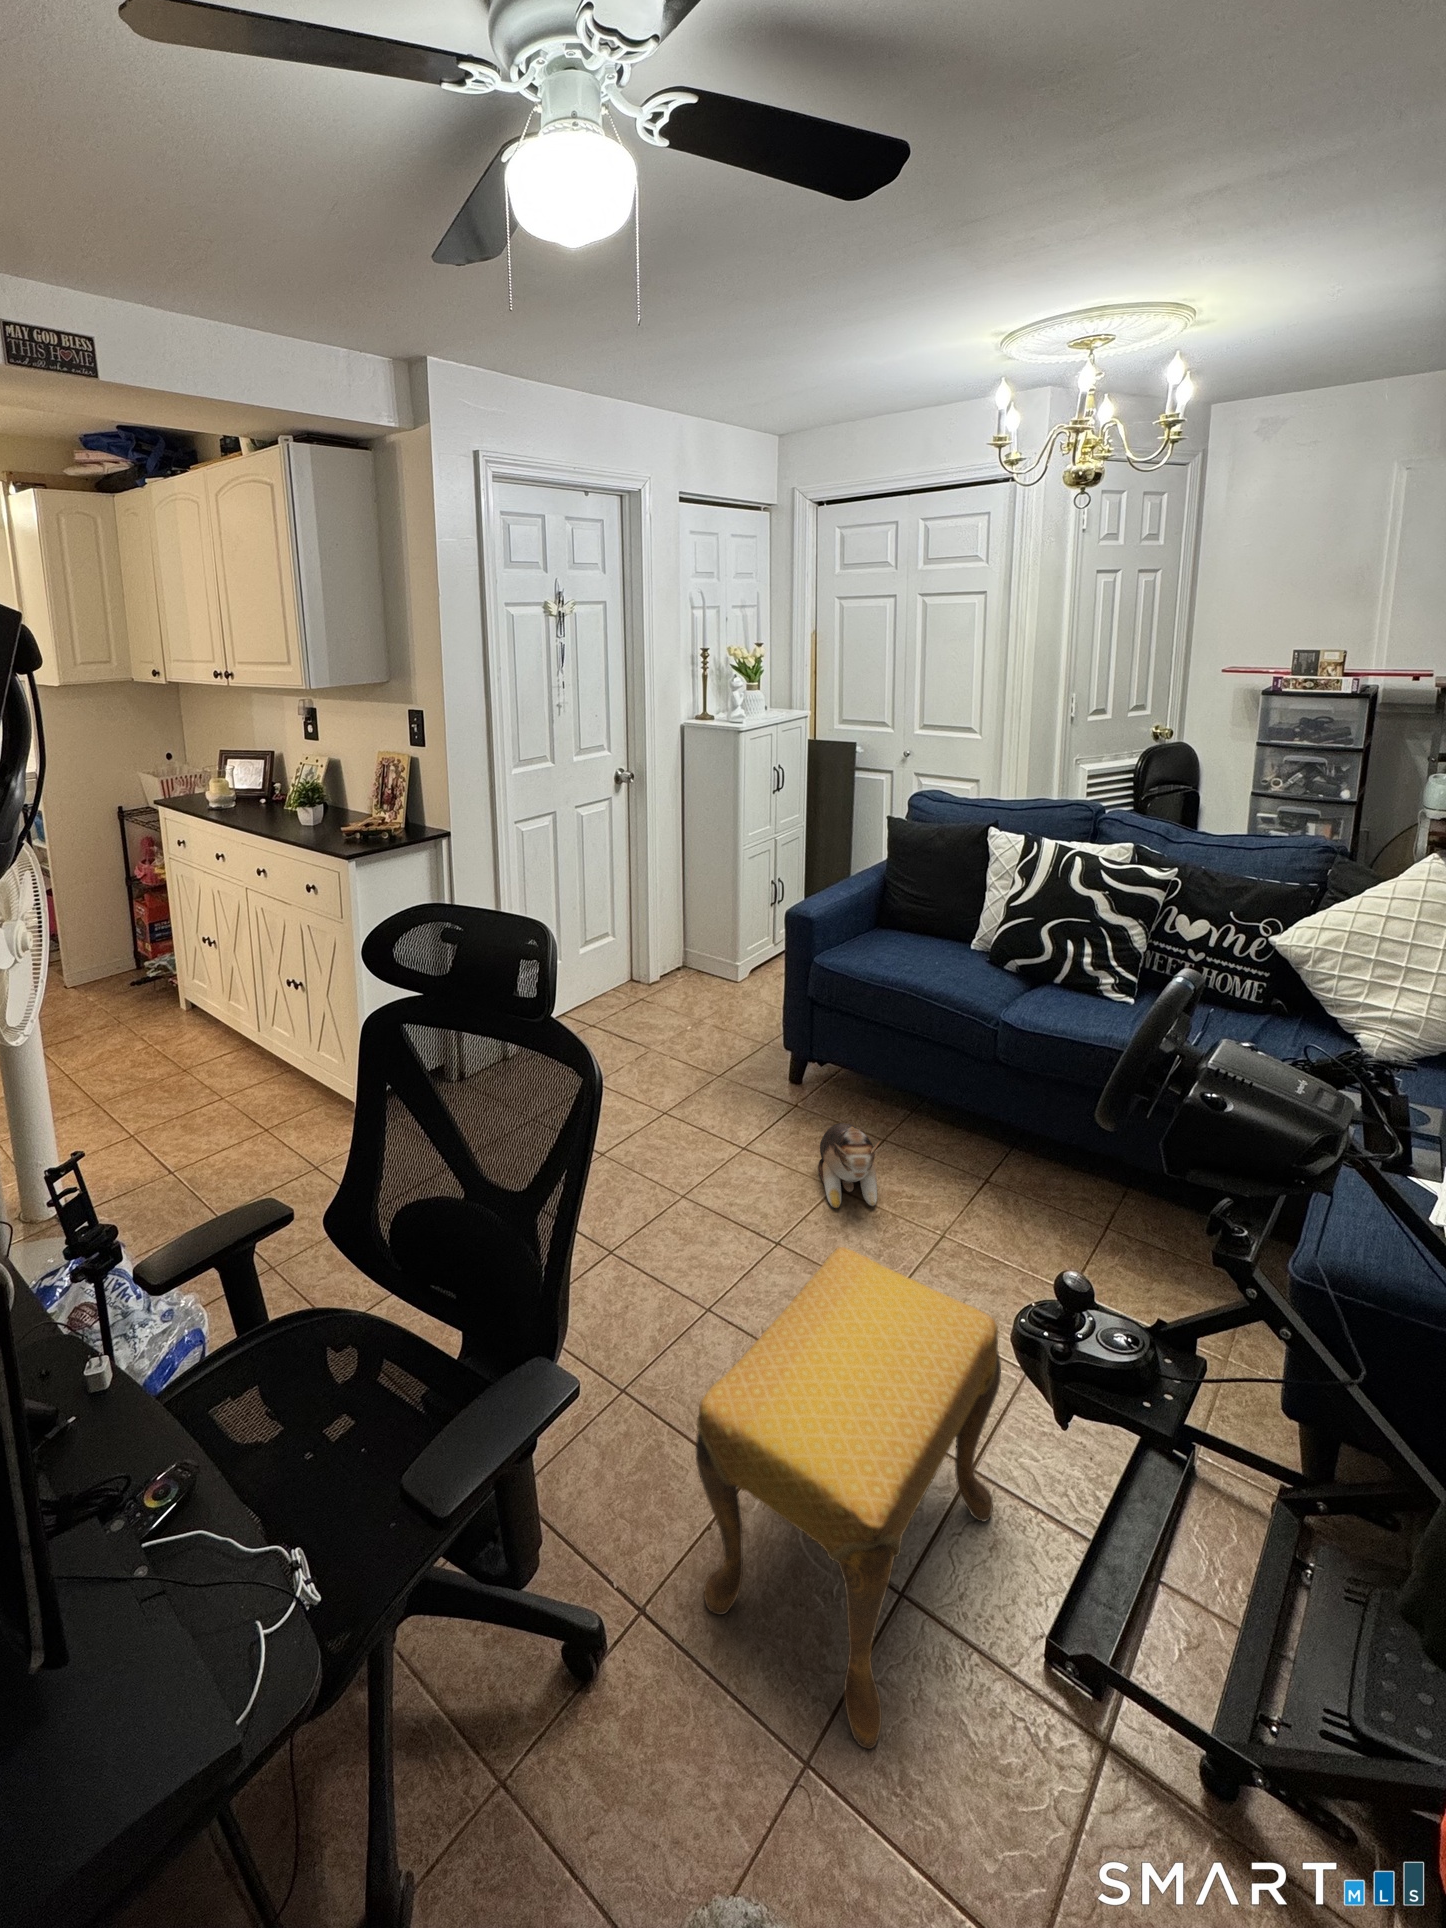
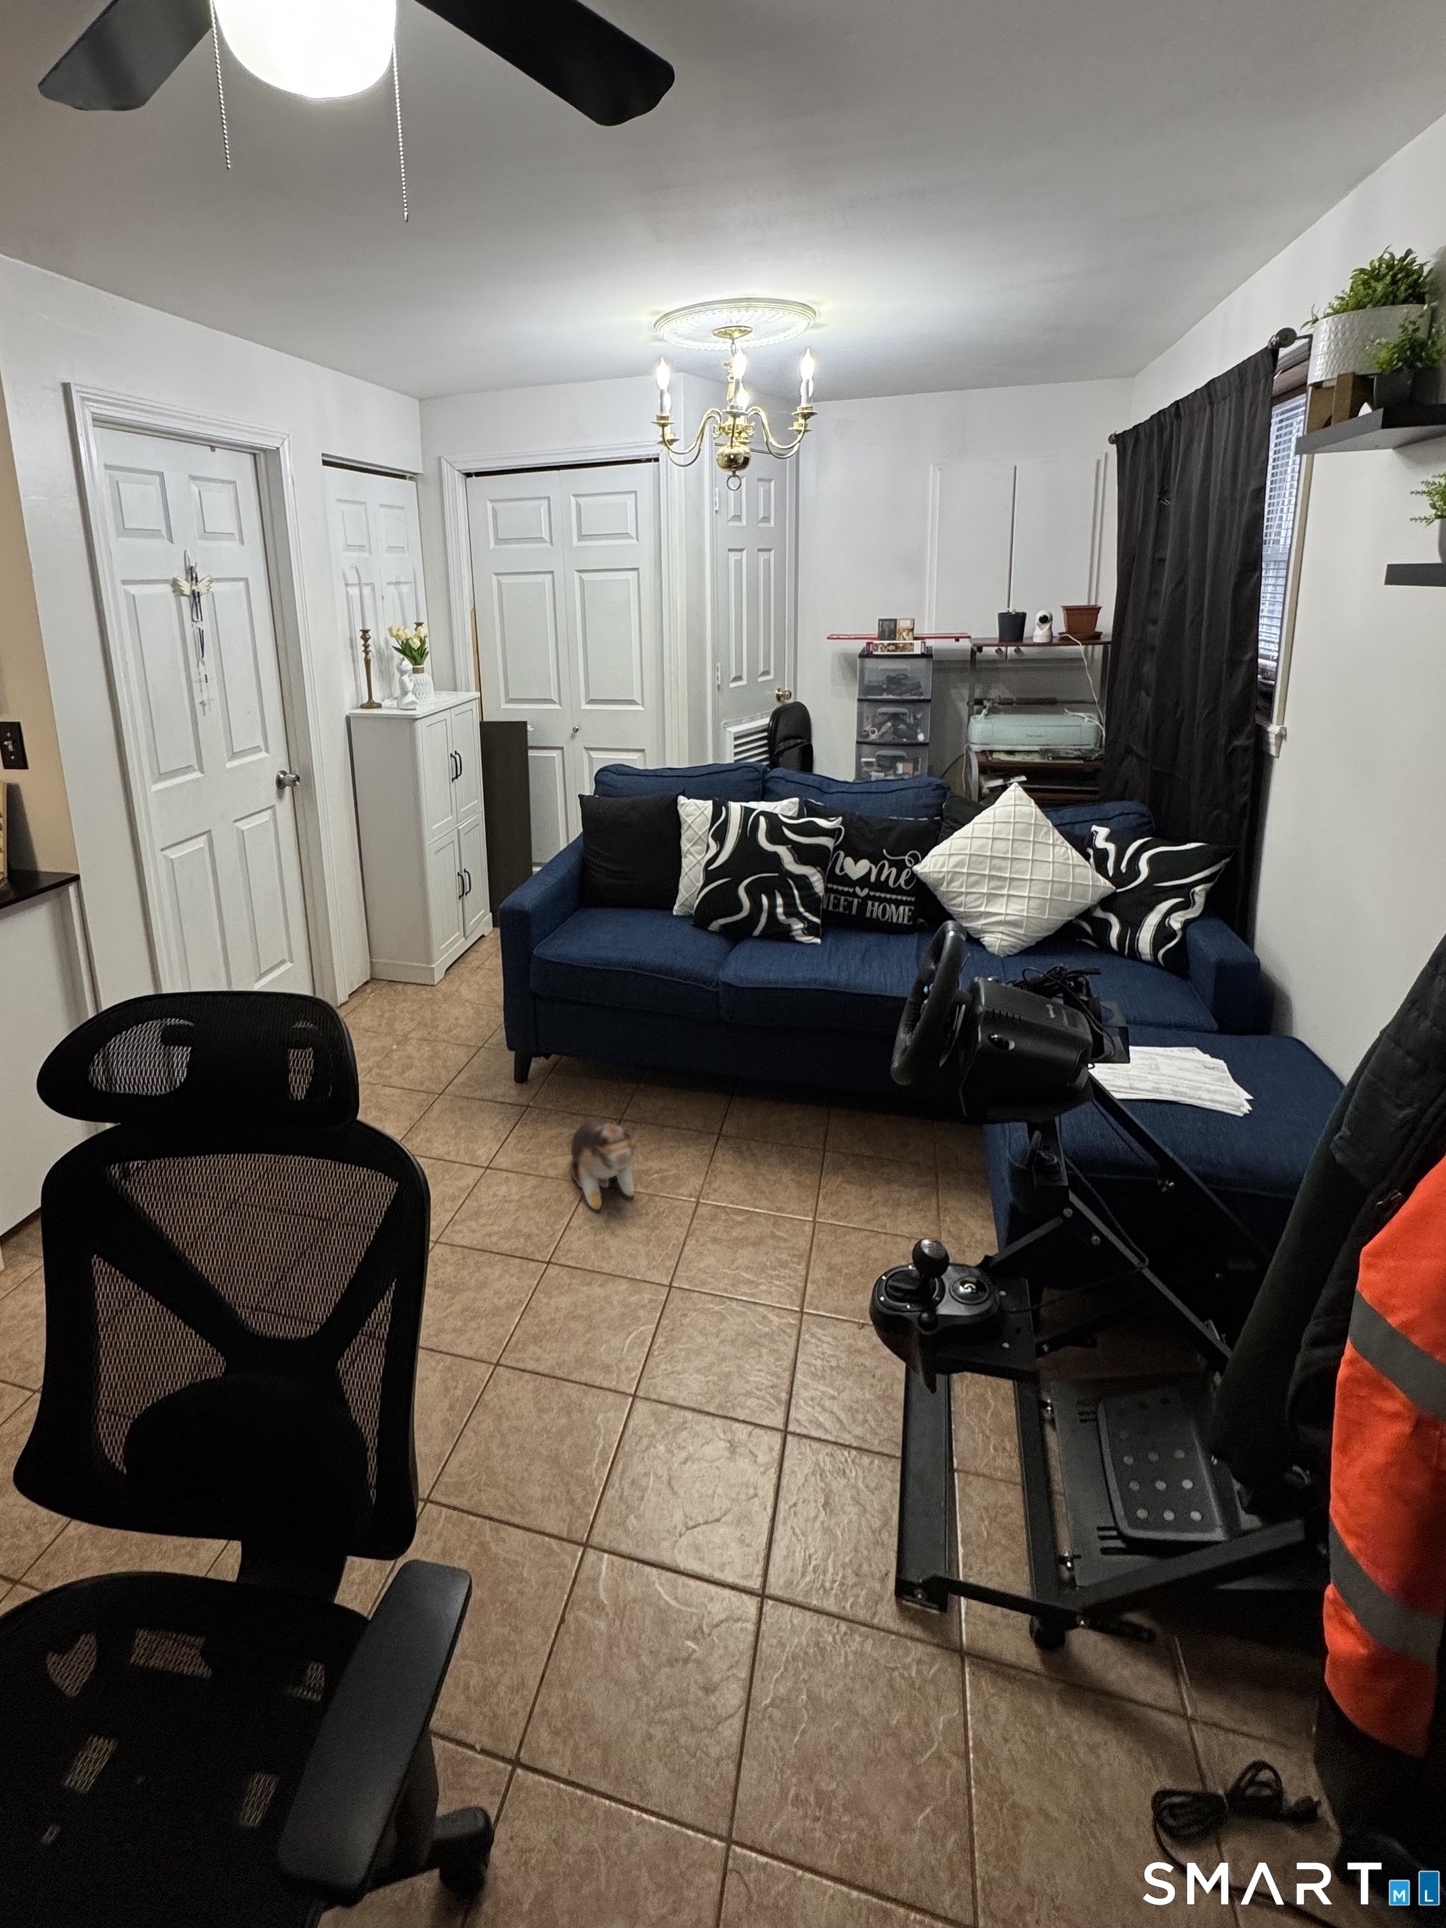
footstool: present [696,1247,1001,1749] -> none [563,1262,818,1780]

